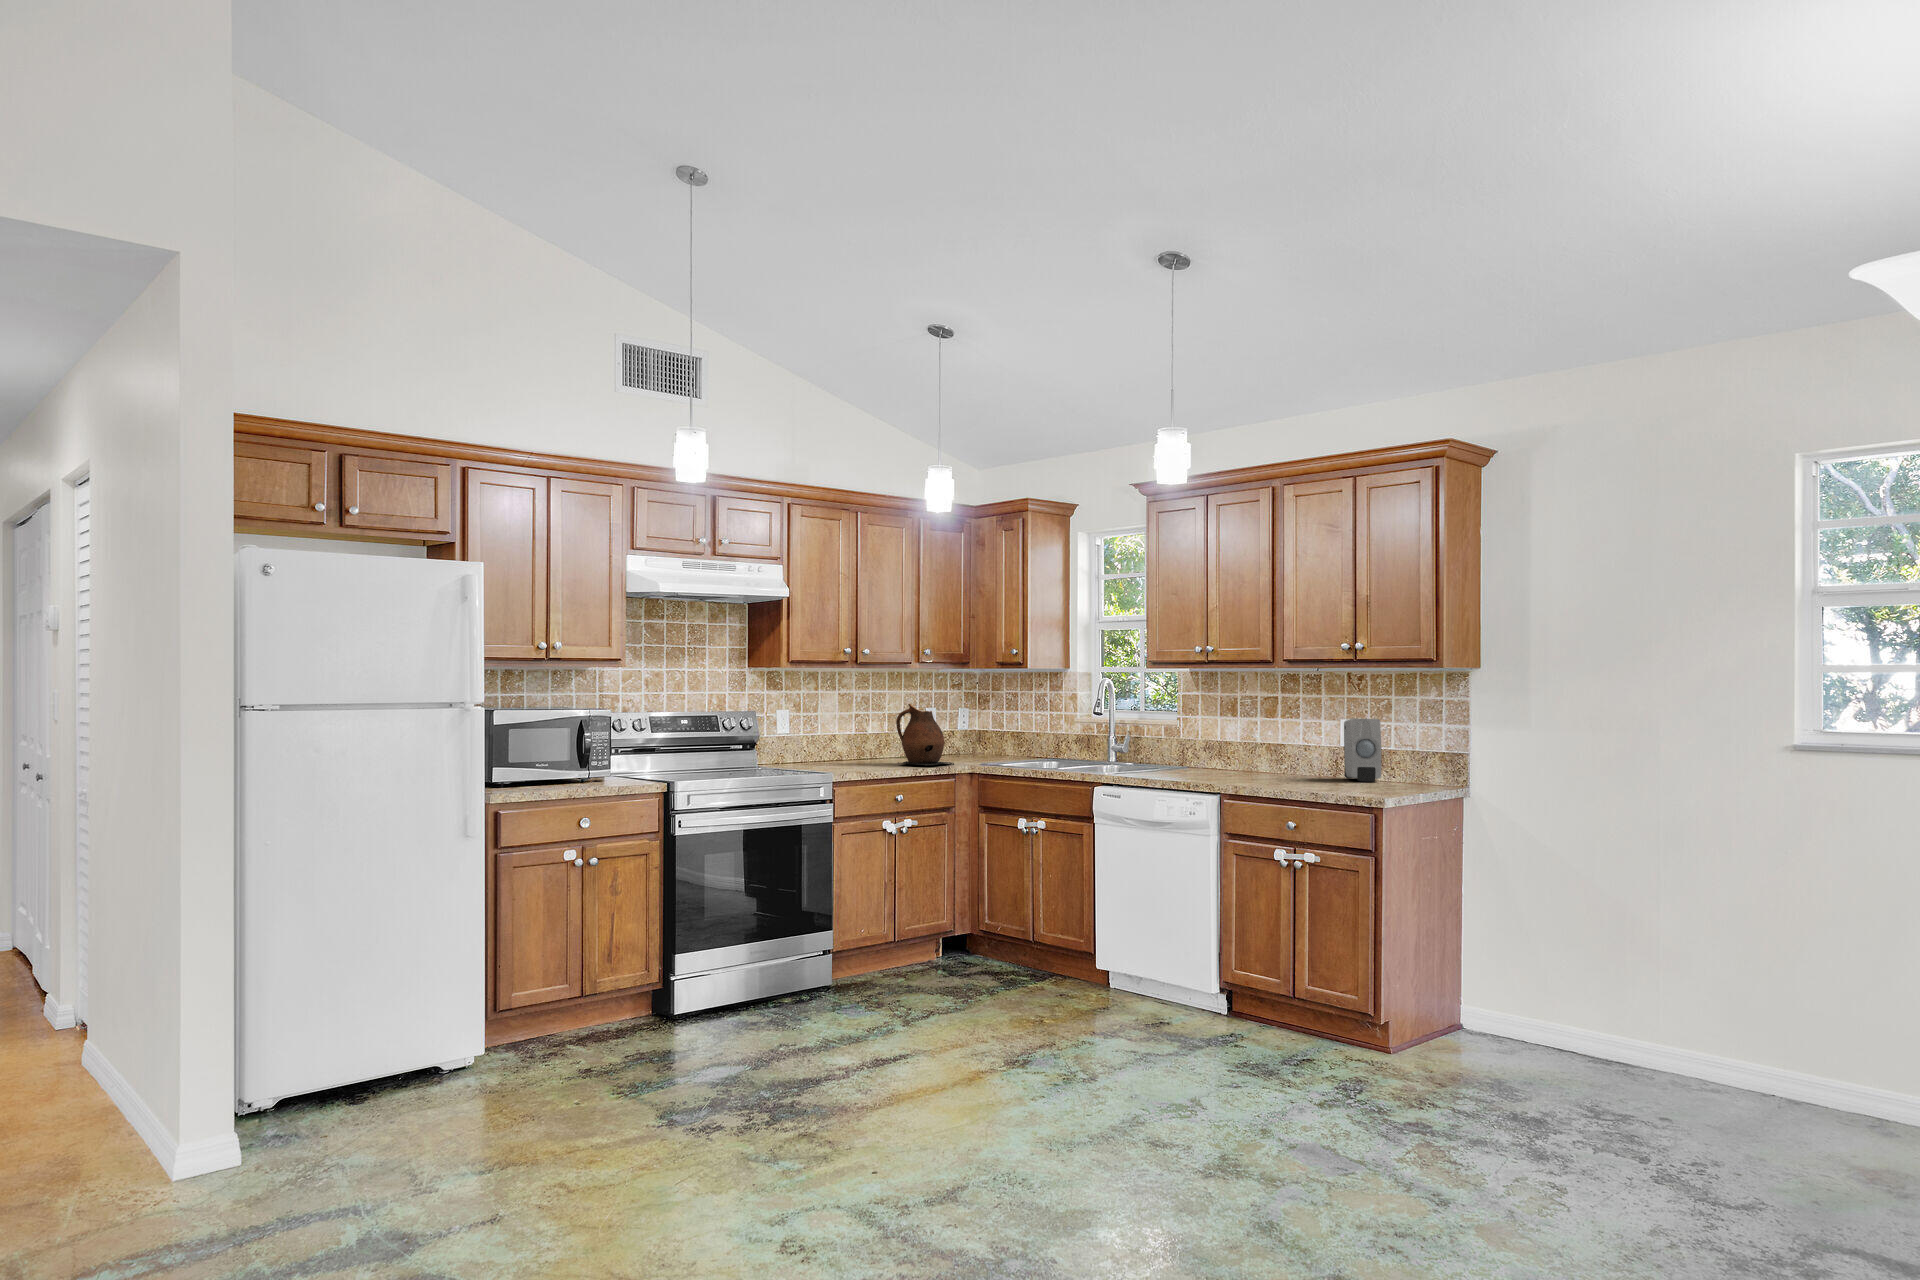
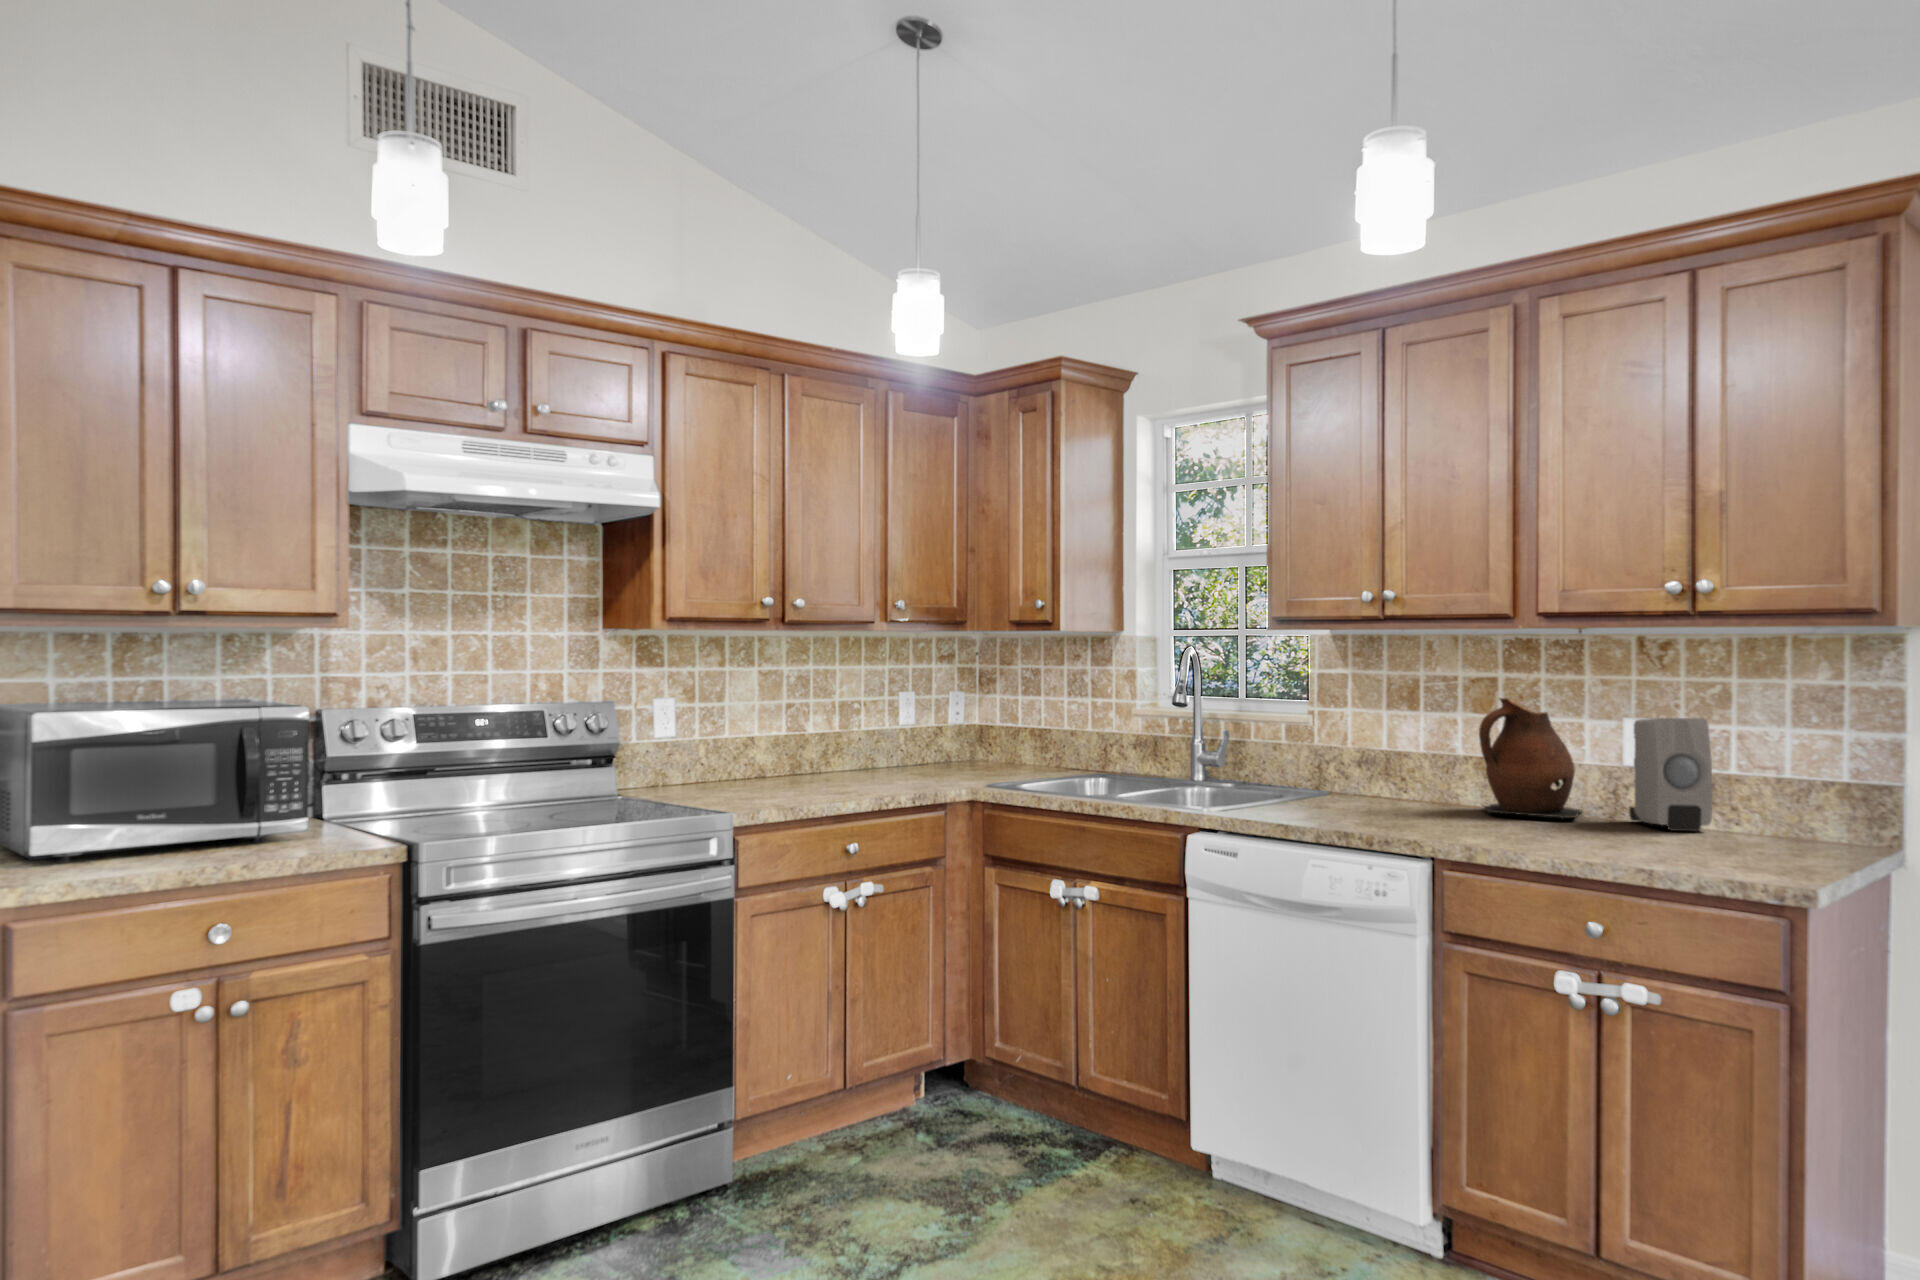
ceramic pitcher: present [896,704,954,766] -> present [1479,698,1582,819]

